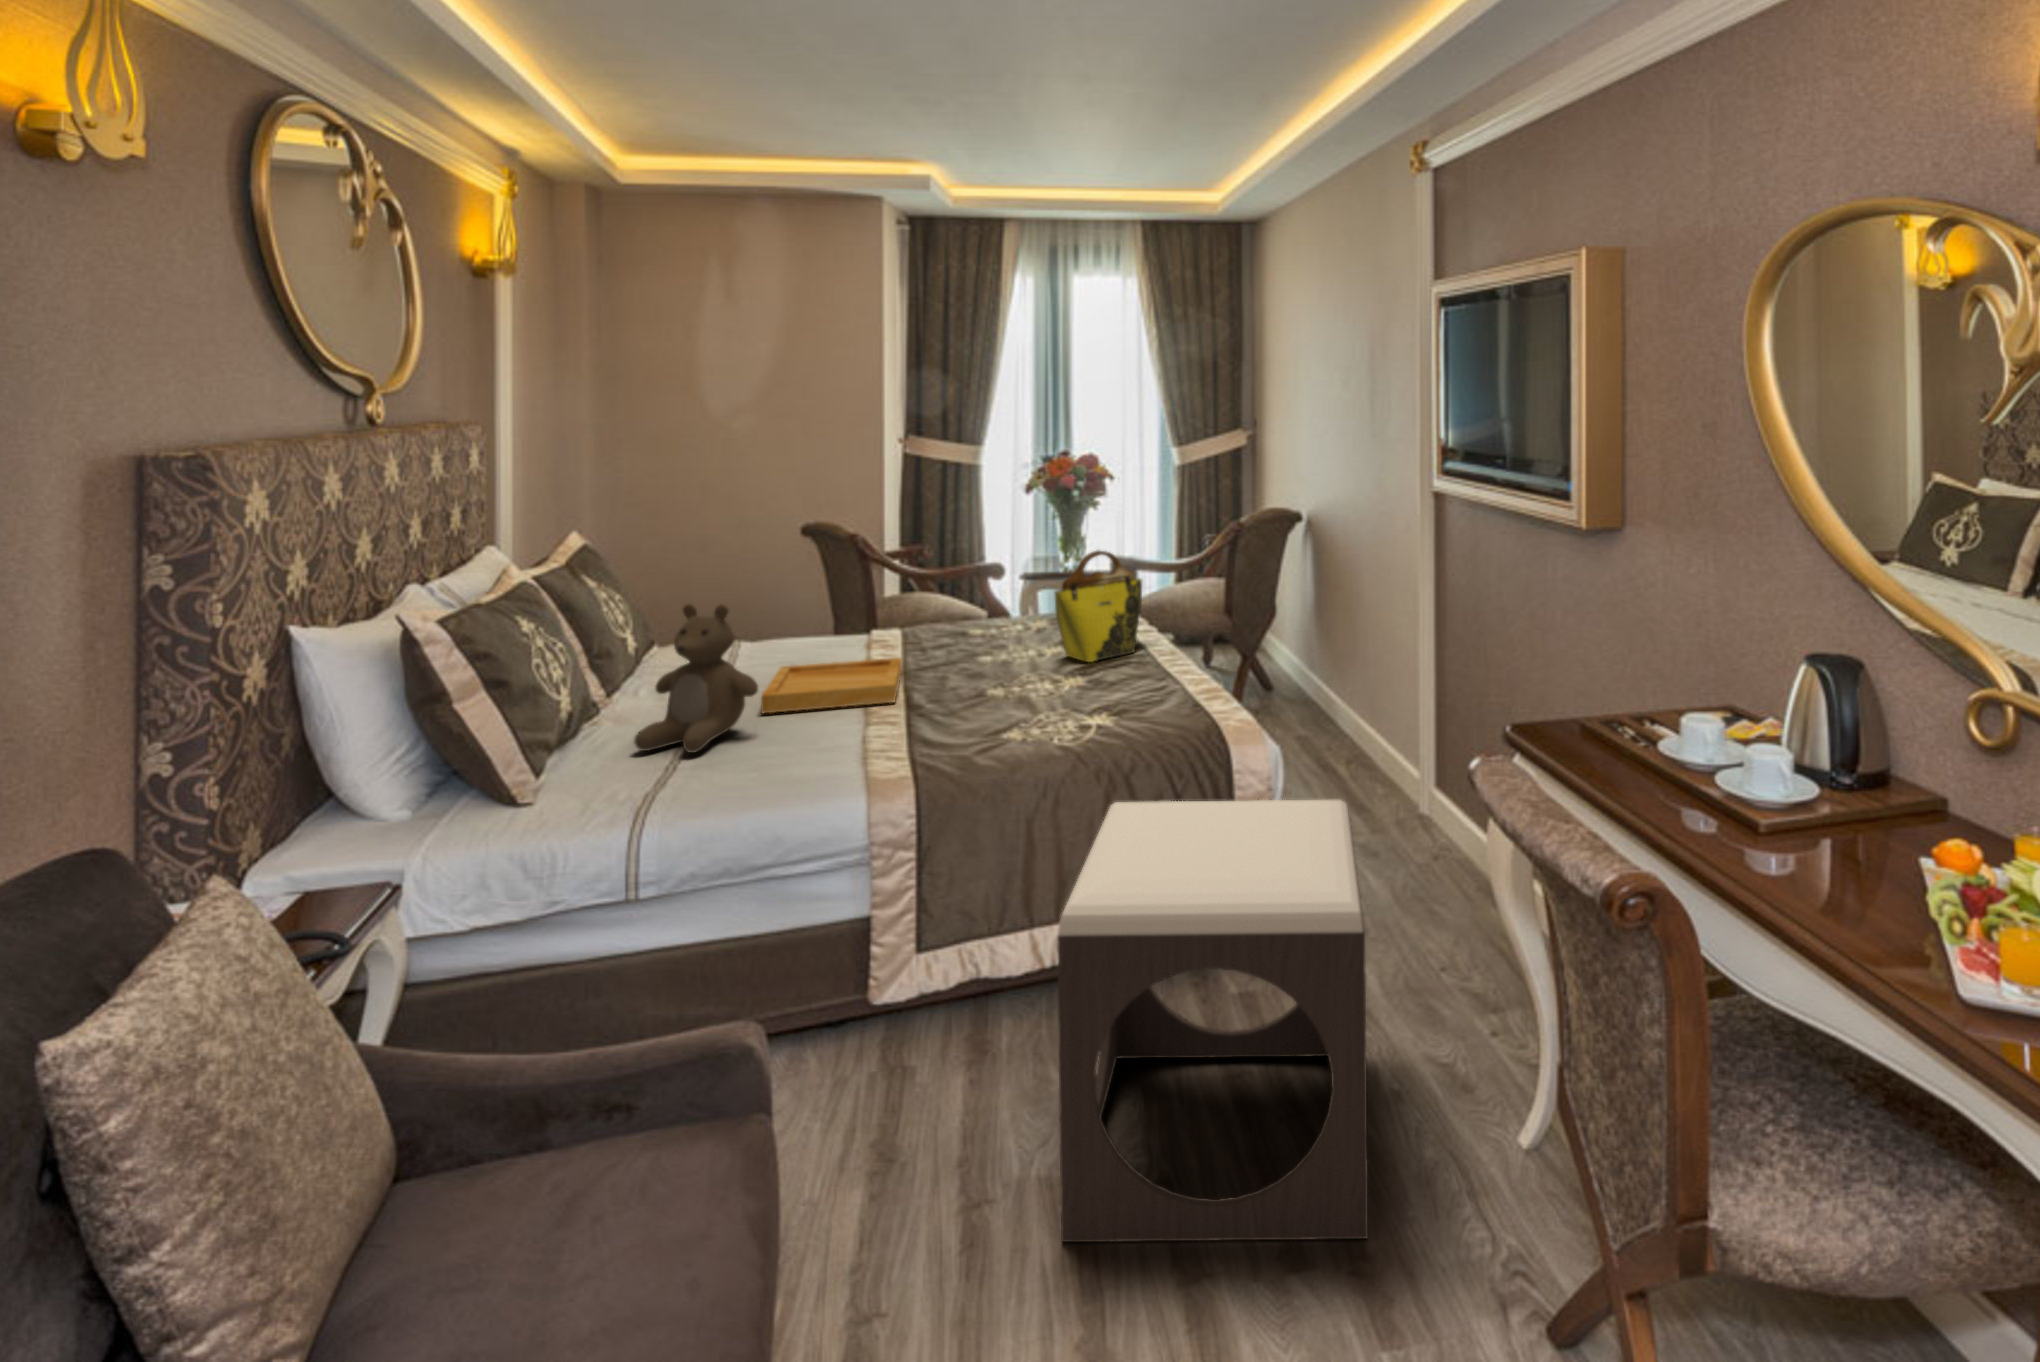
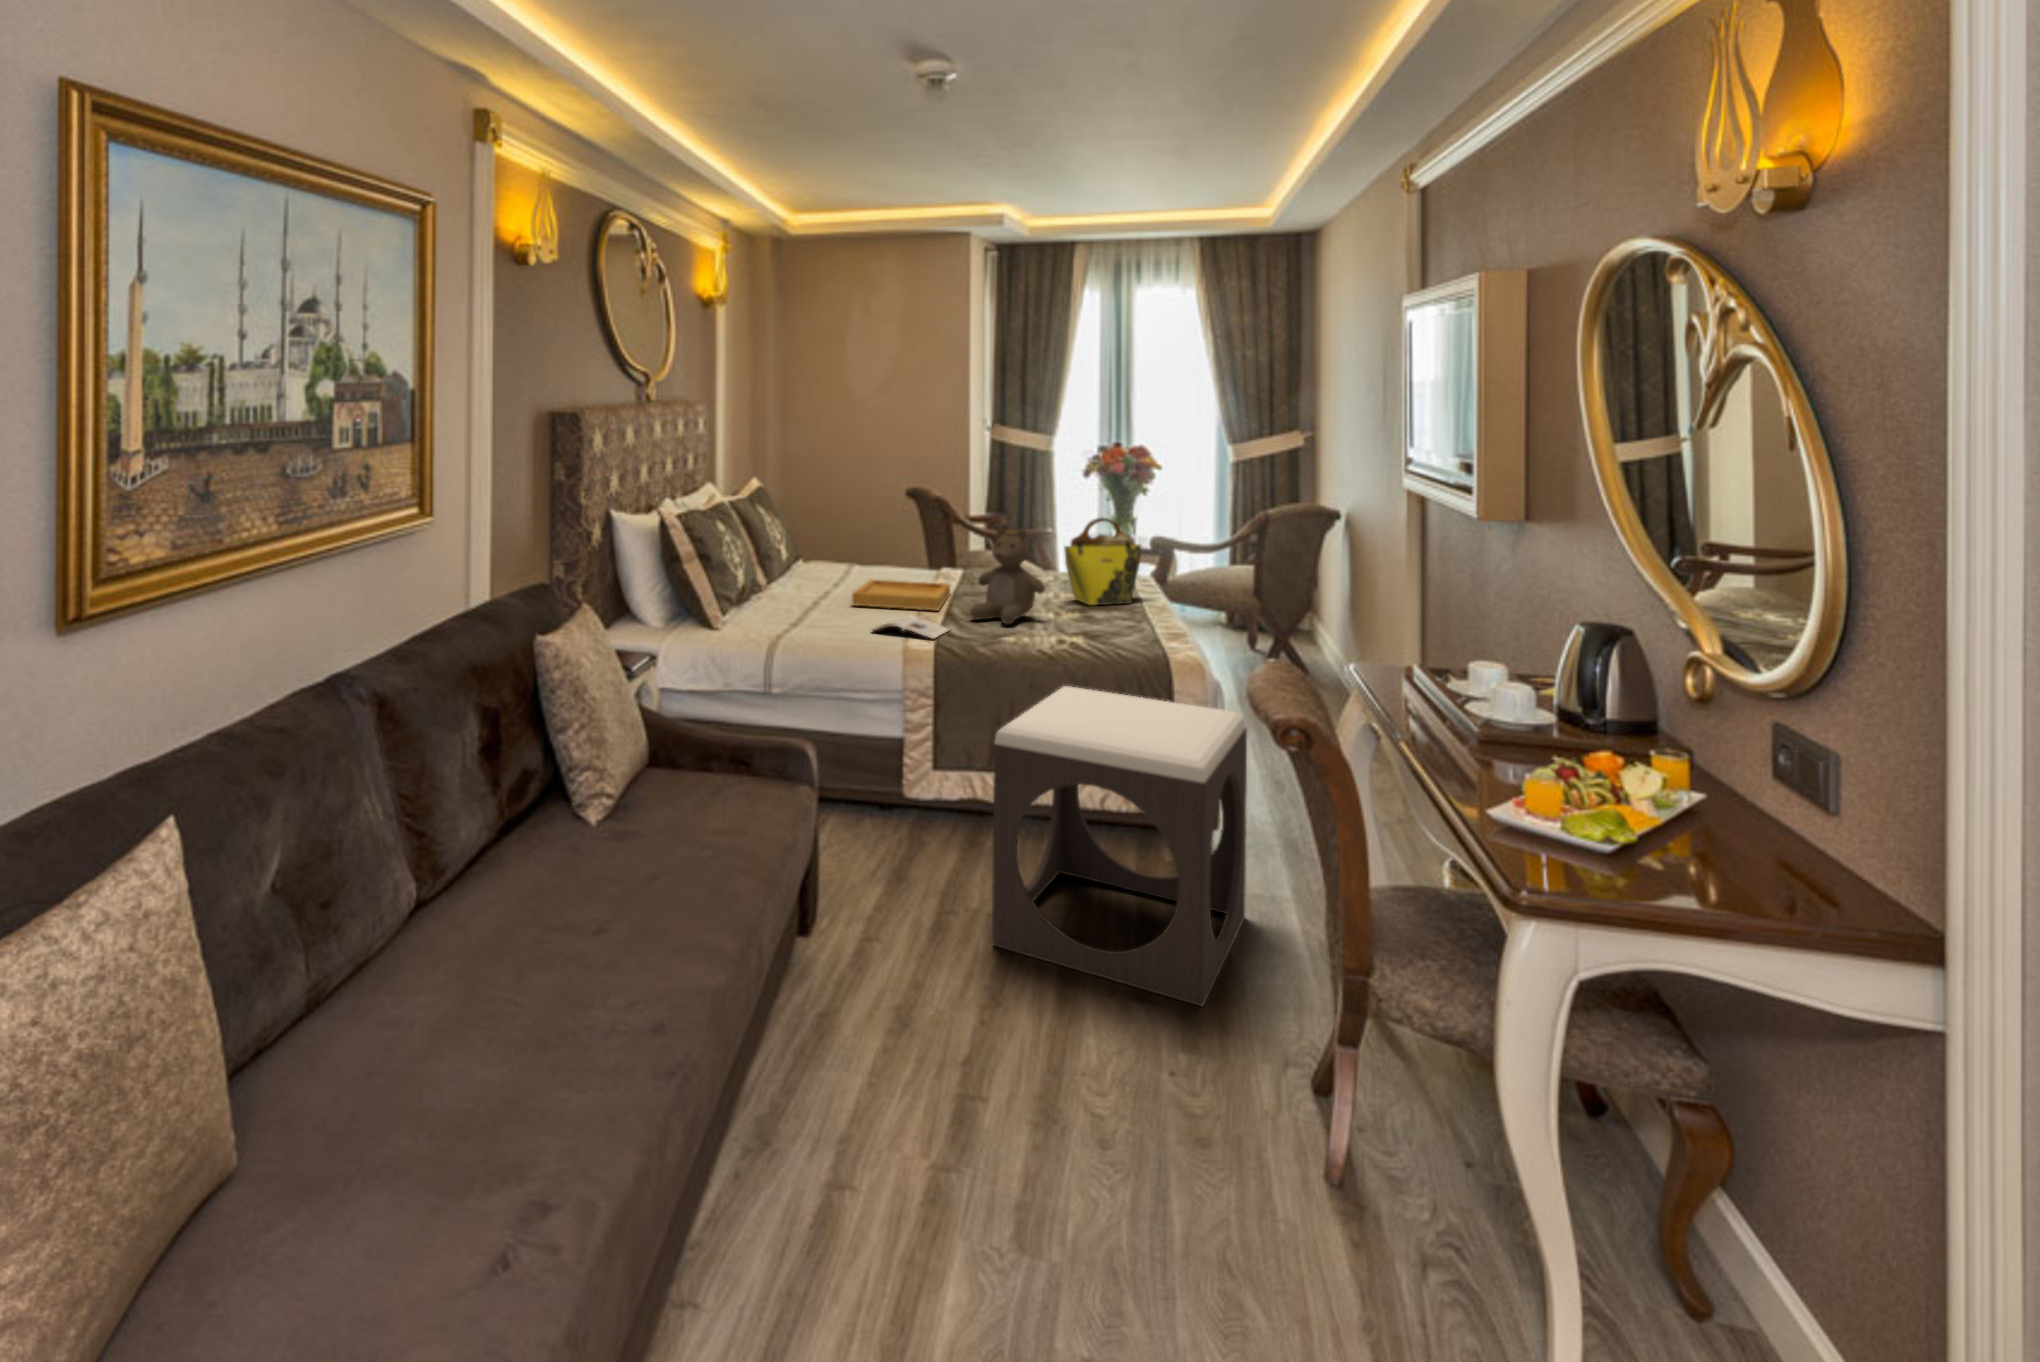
teddy bear: present [634,604,758,753] -> present [970,527,1045,624]
magazine: none [803,720,923,758] -> present [872,616,949,639]

